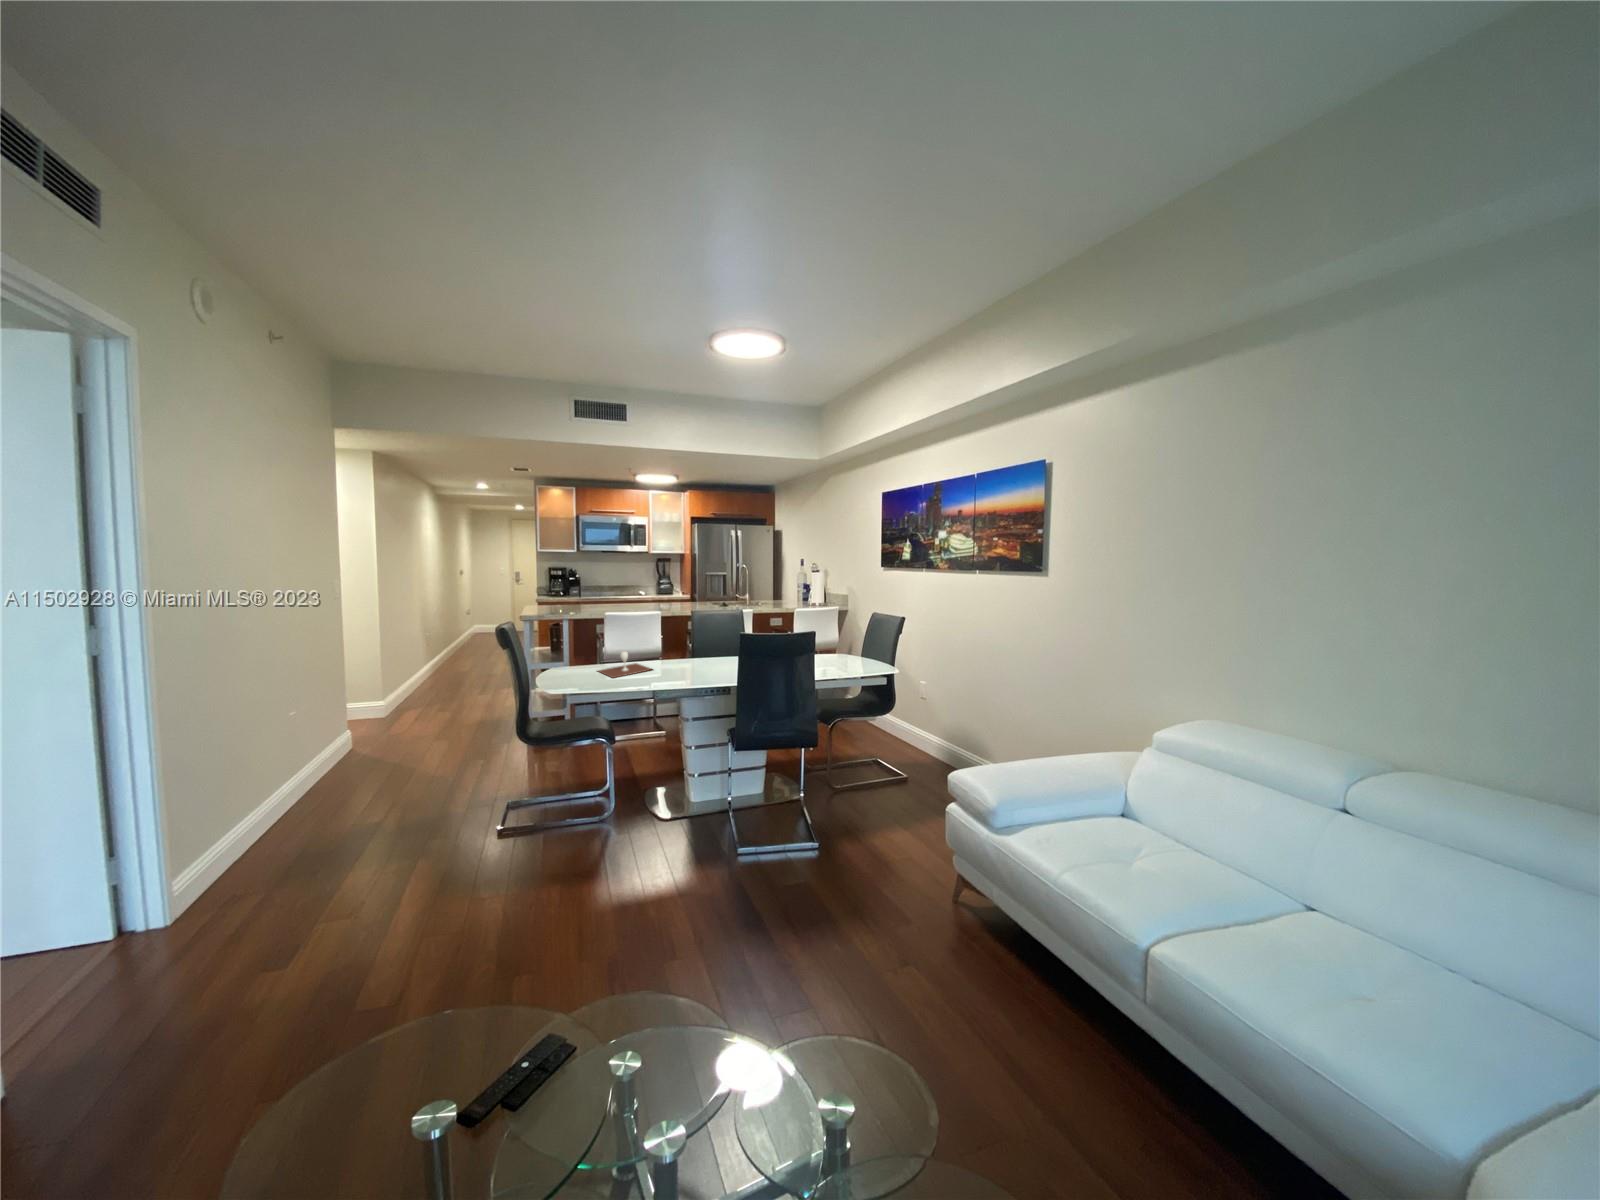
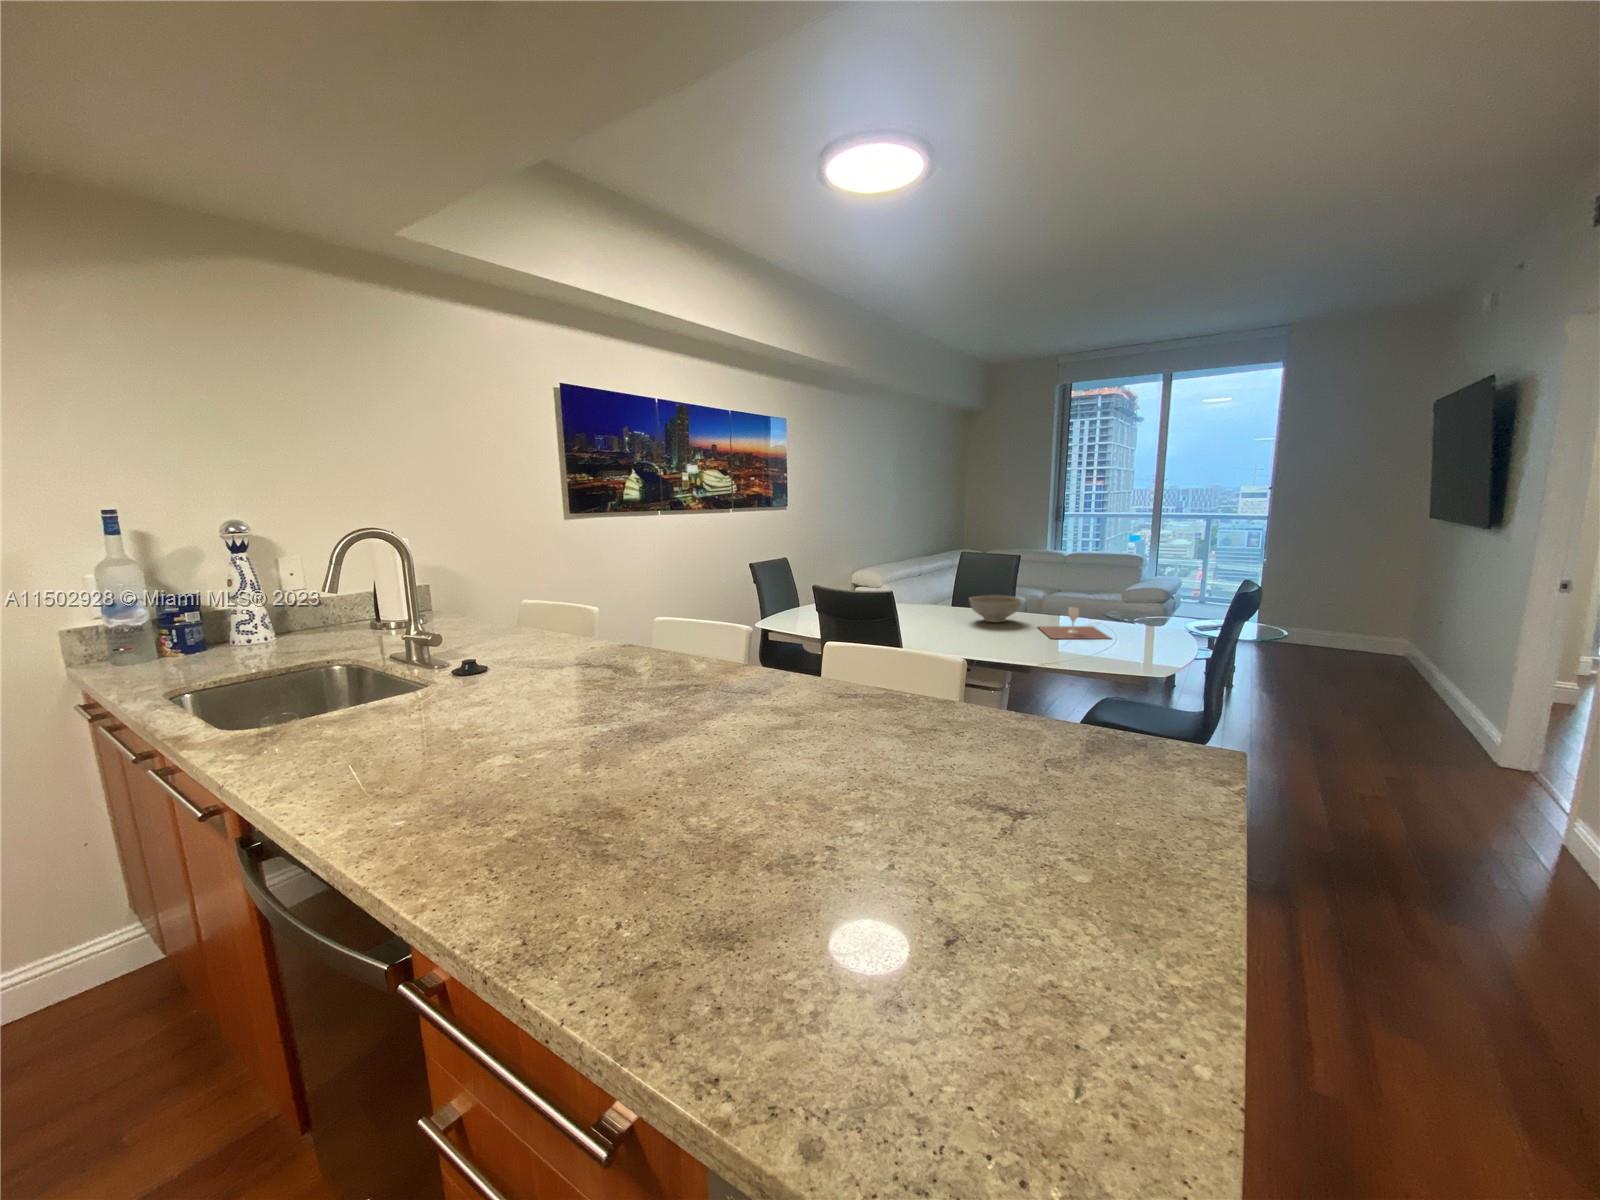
decorative bowl: none [669,647,712,671] -> present [969,595,1022,622]

